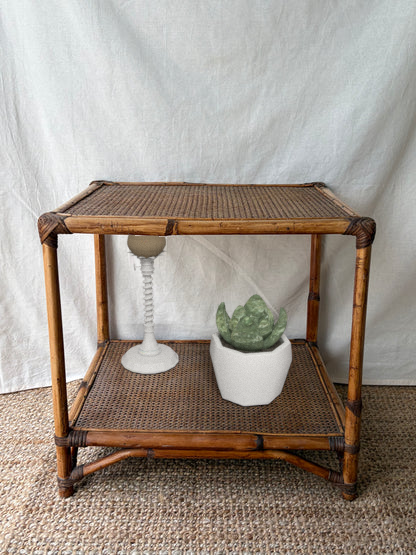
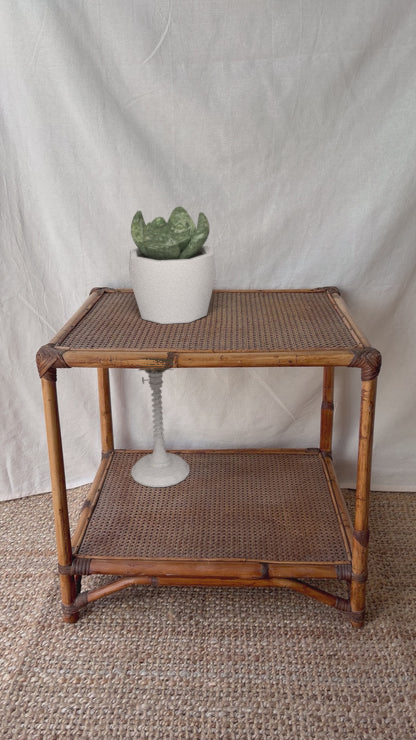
succulent plant: present [210,294,292,406] -> present [129,206,216,324]

